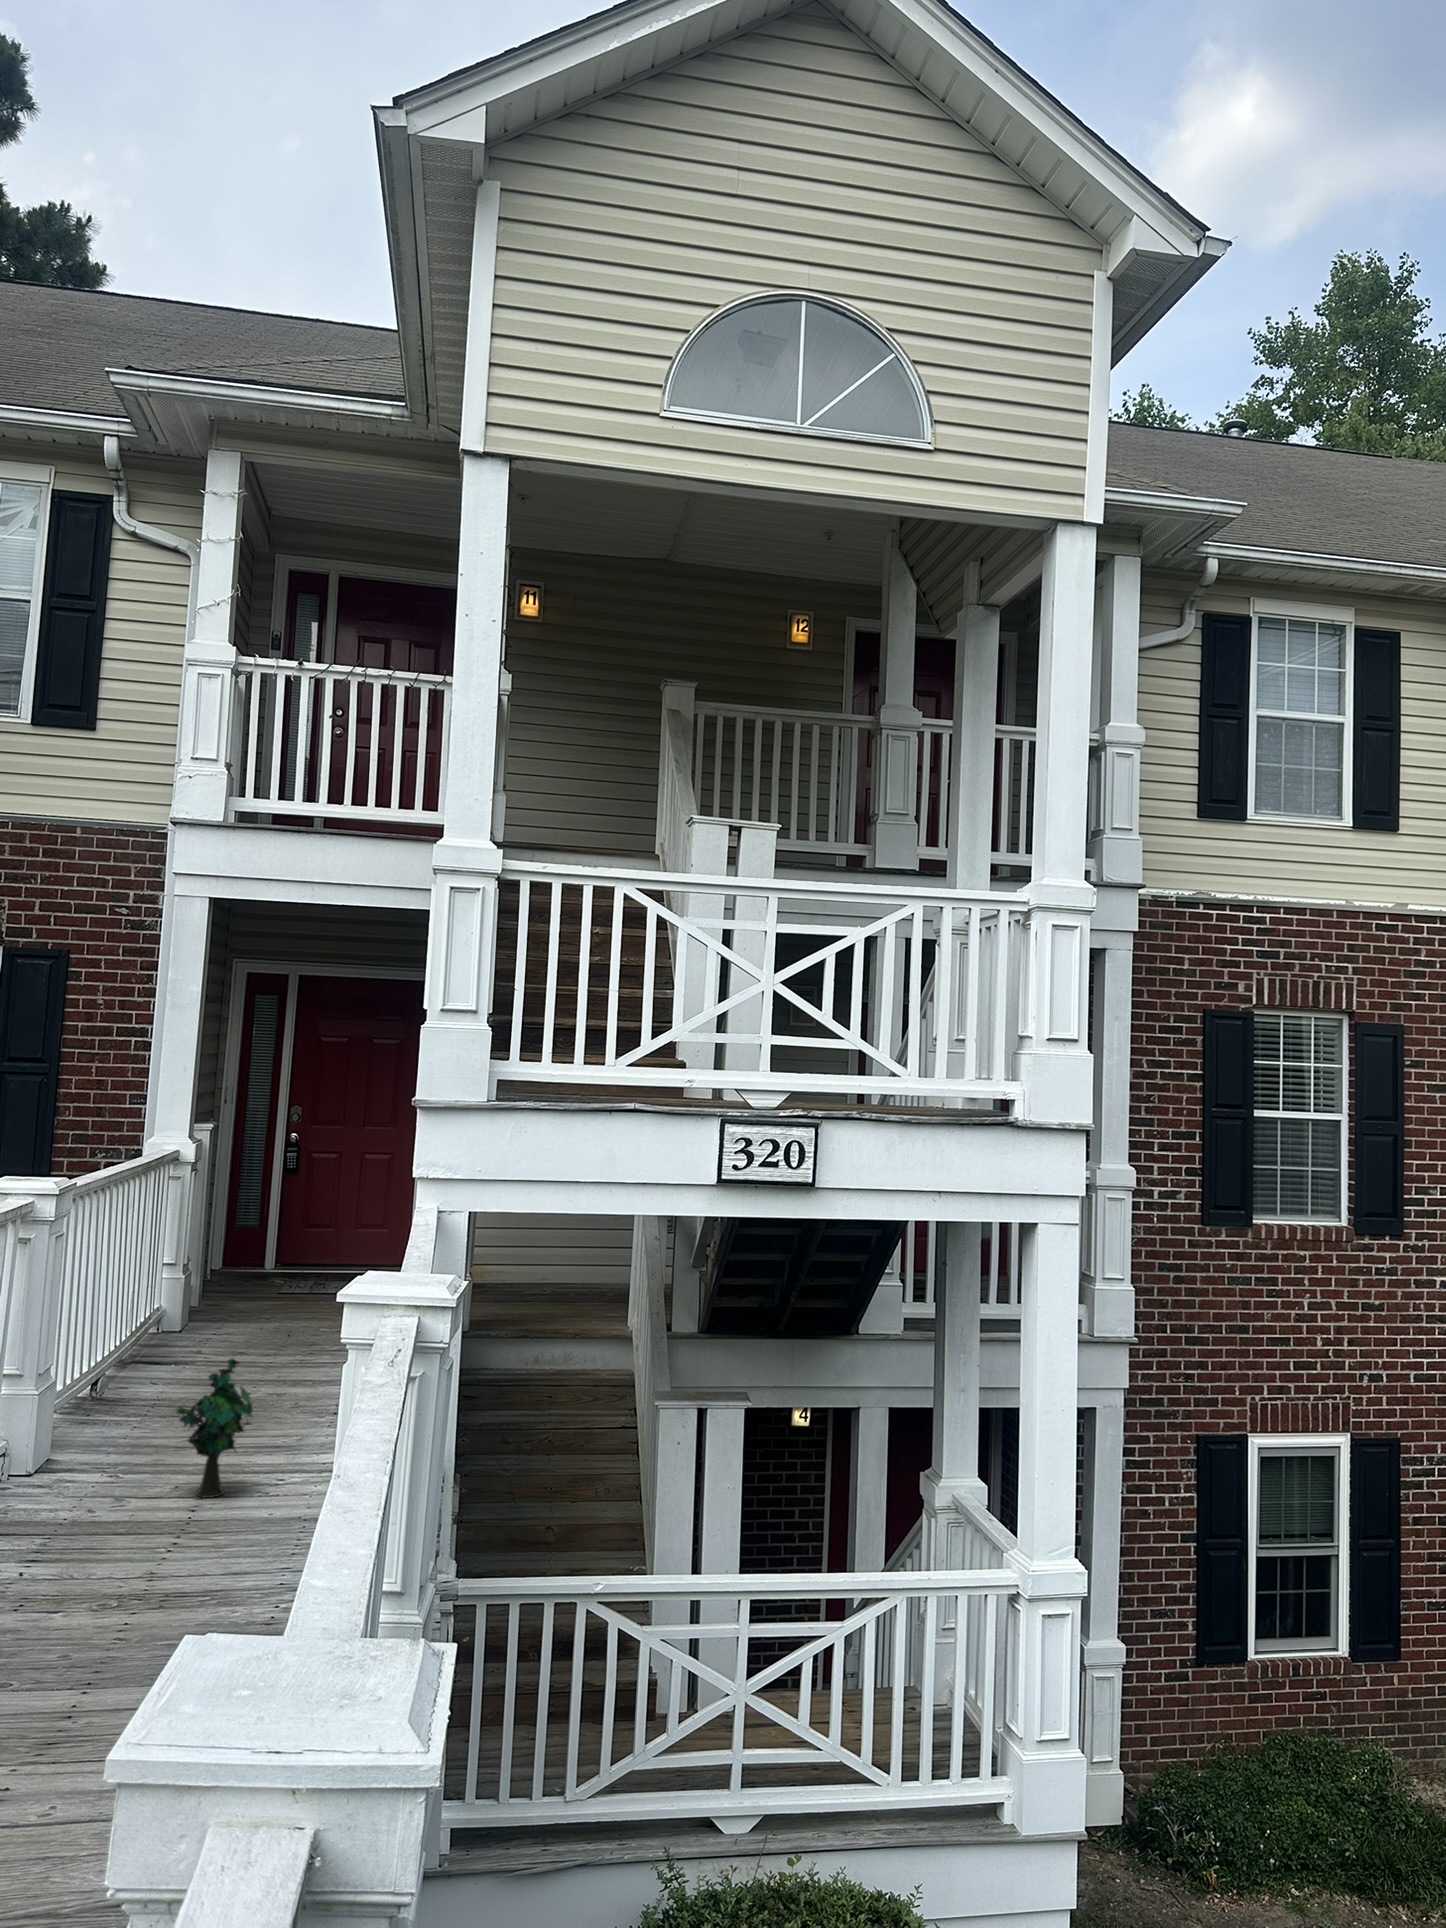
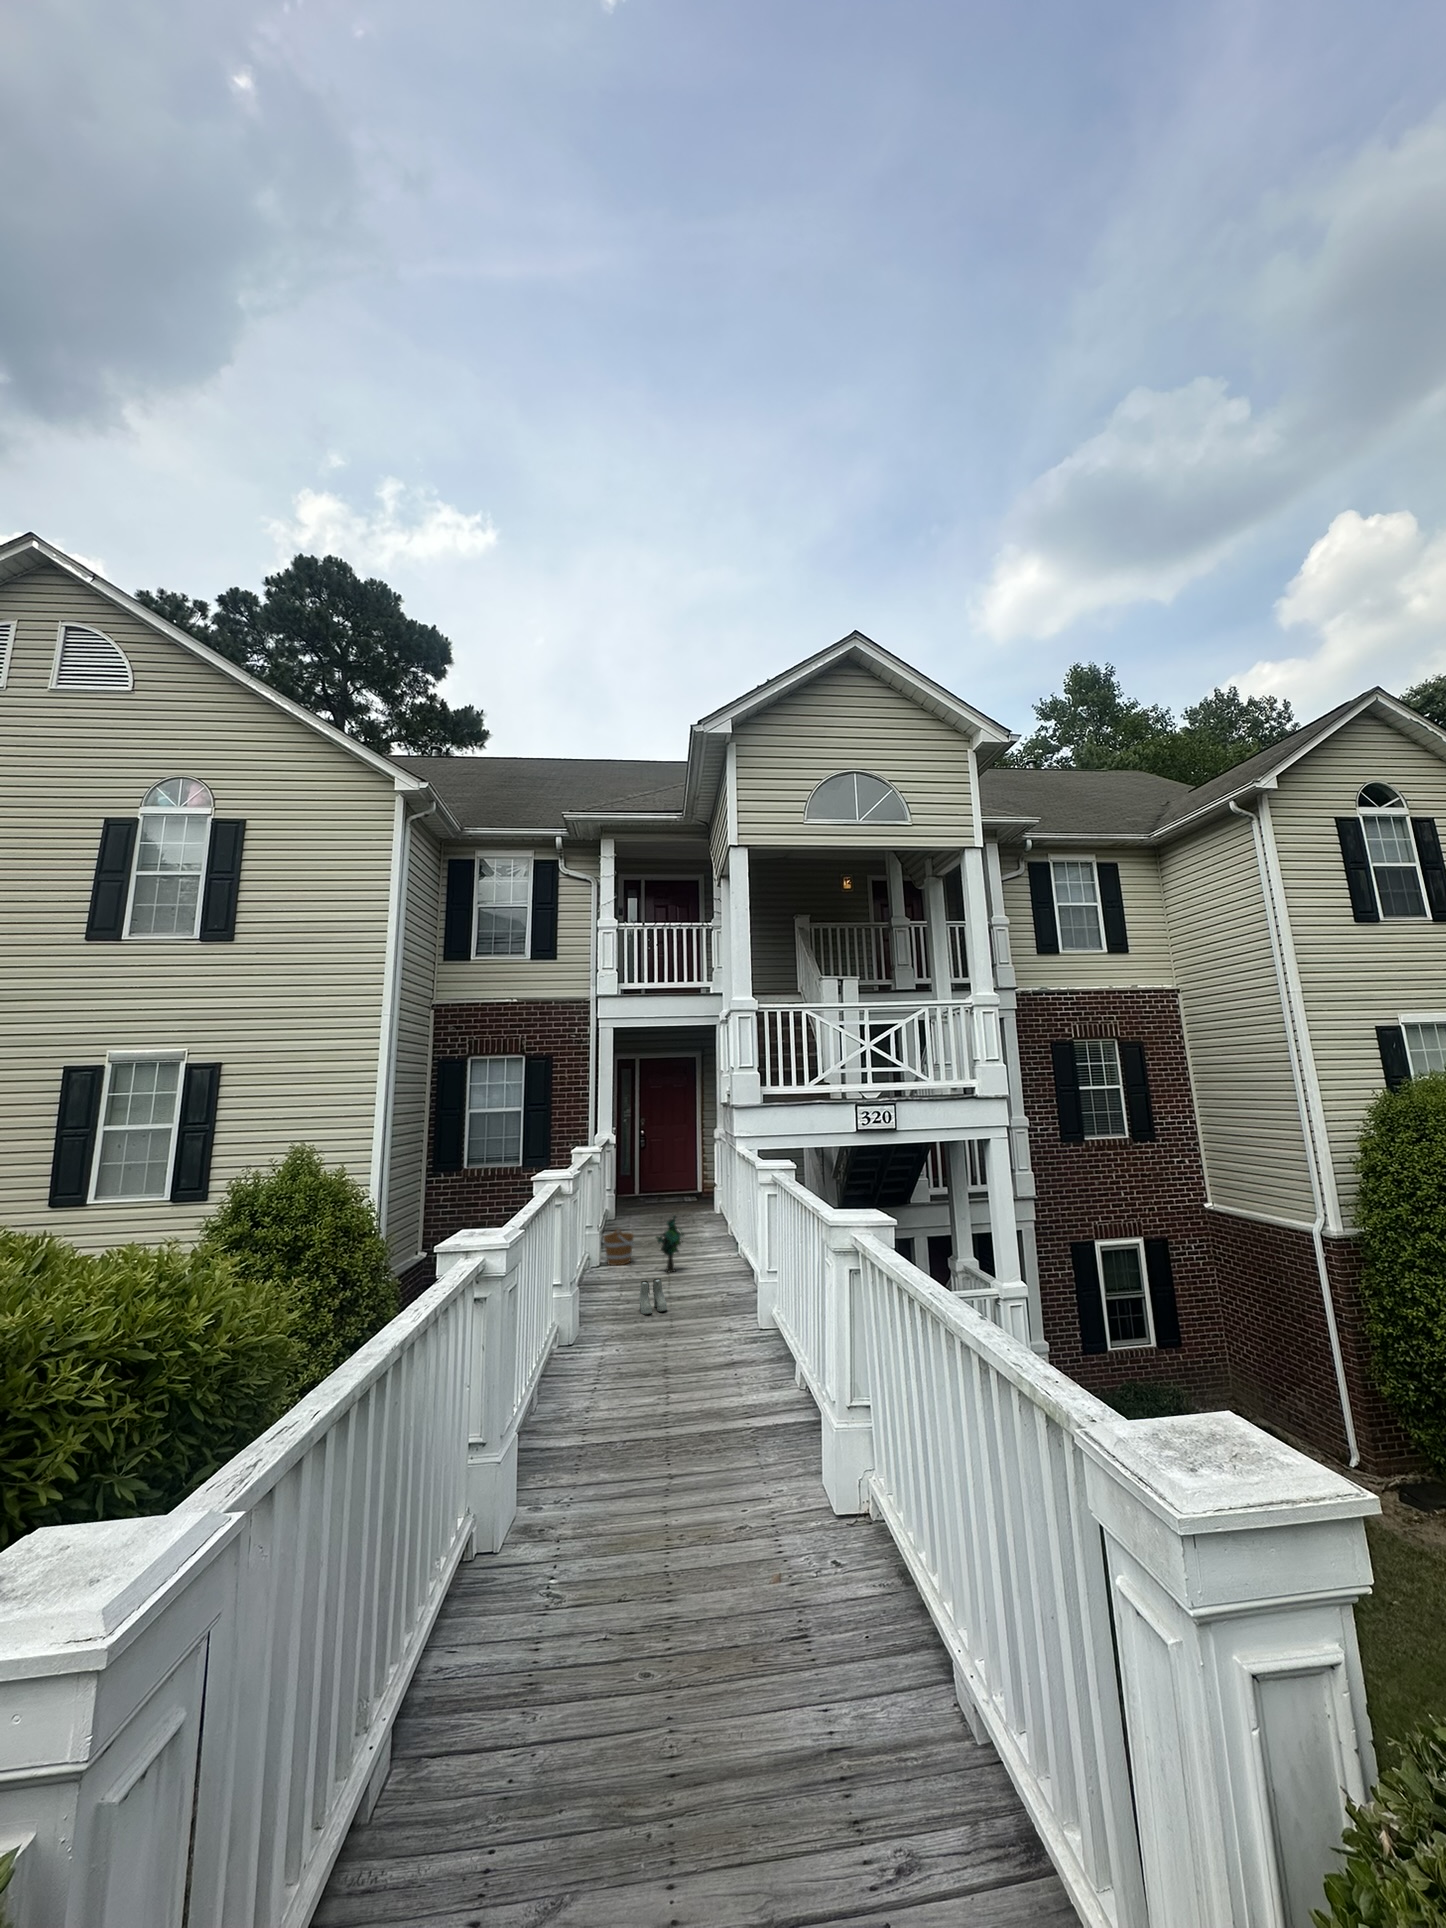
bucket: none [62,1375,144,1466] -> present [604,1229,634,1265]
boots: none [46,1541,122,1640] -> present [639,1278,667,1314]

